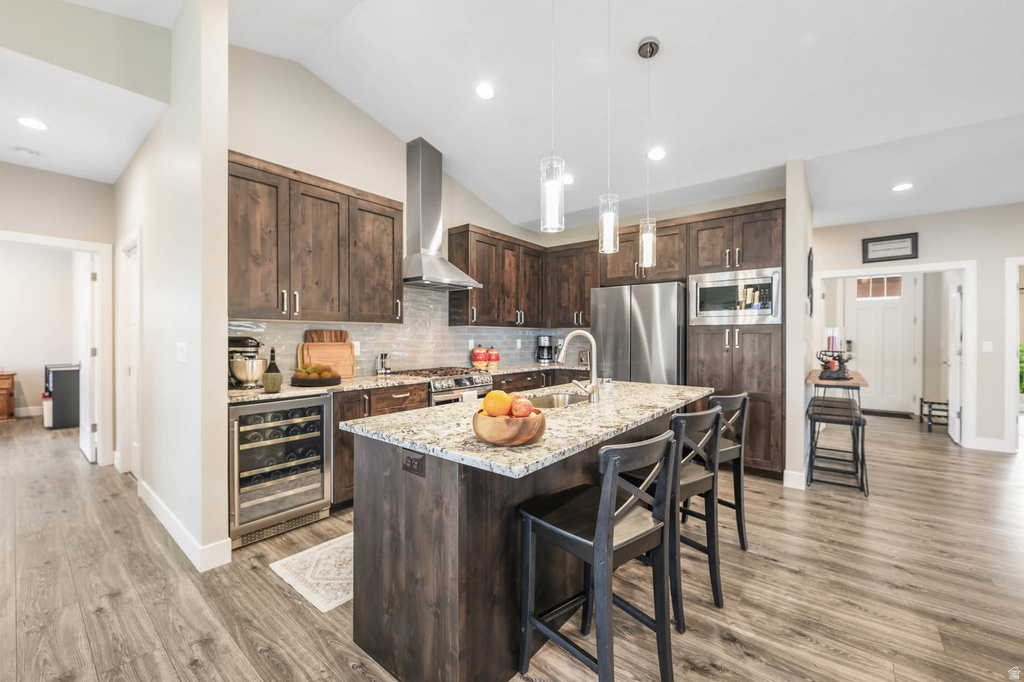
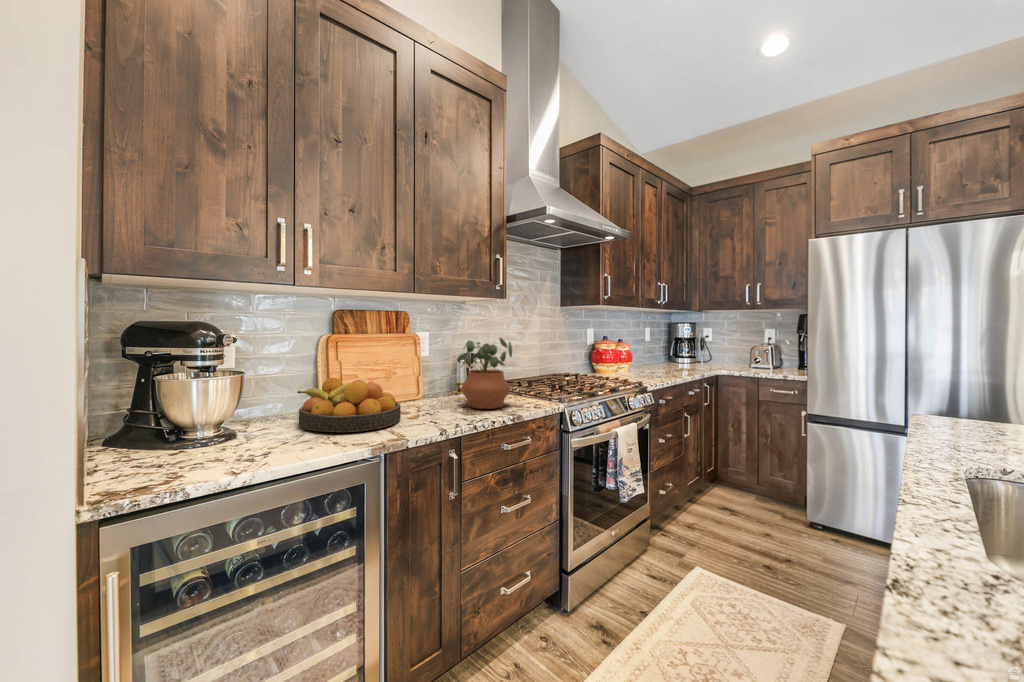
potted plant: none [373,344,402,380] -> present [457,338,512,409]
wine bottle: present [262,347,283,392] -> none [214,349,268,464]

